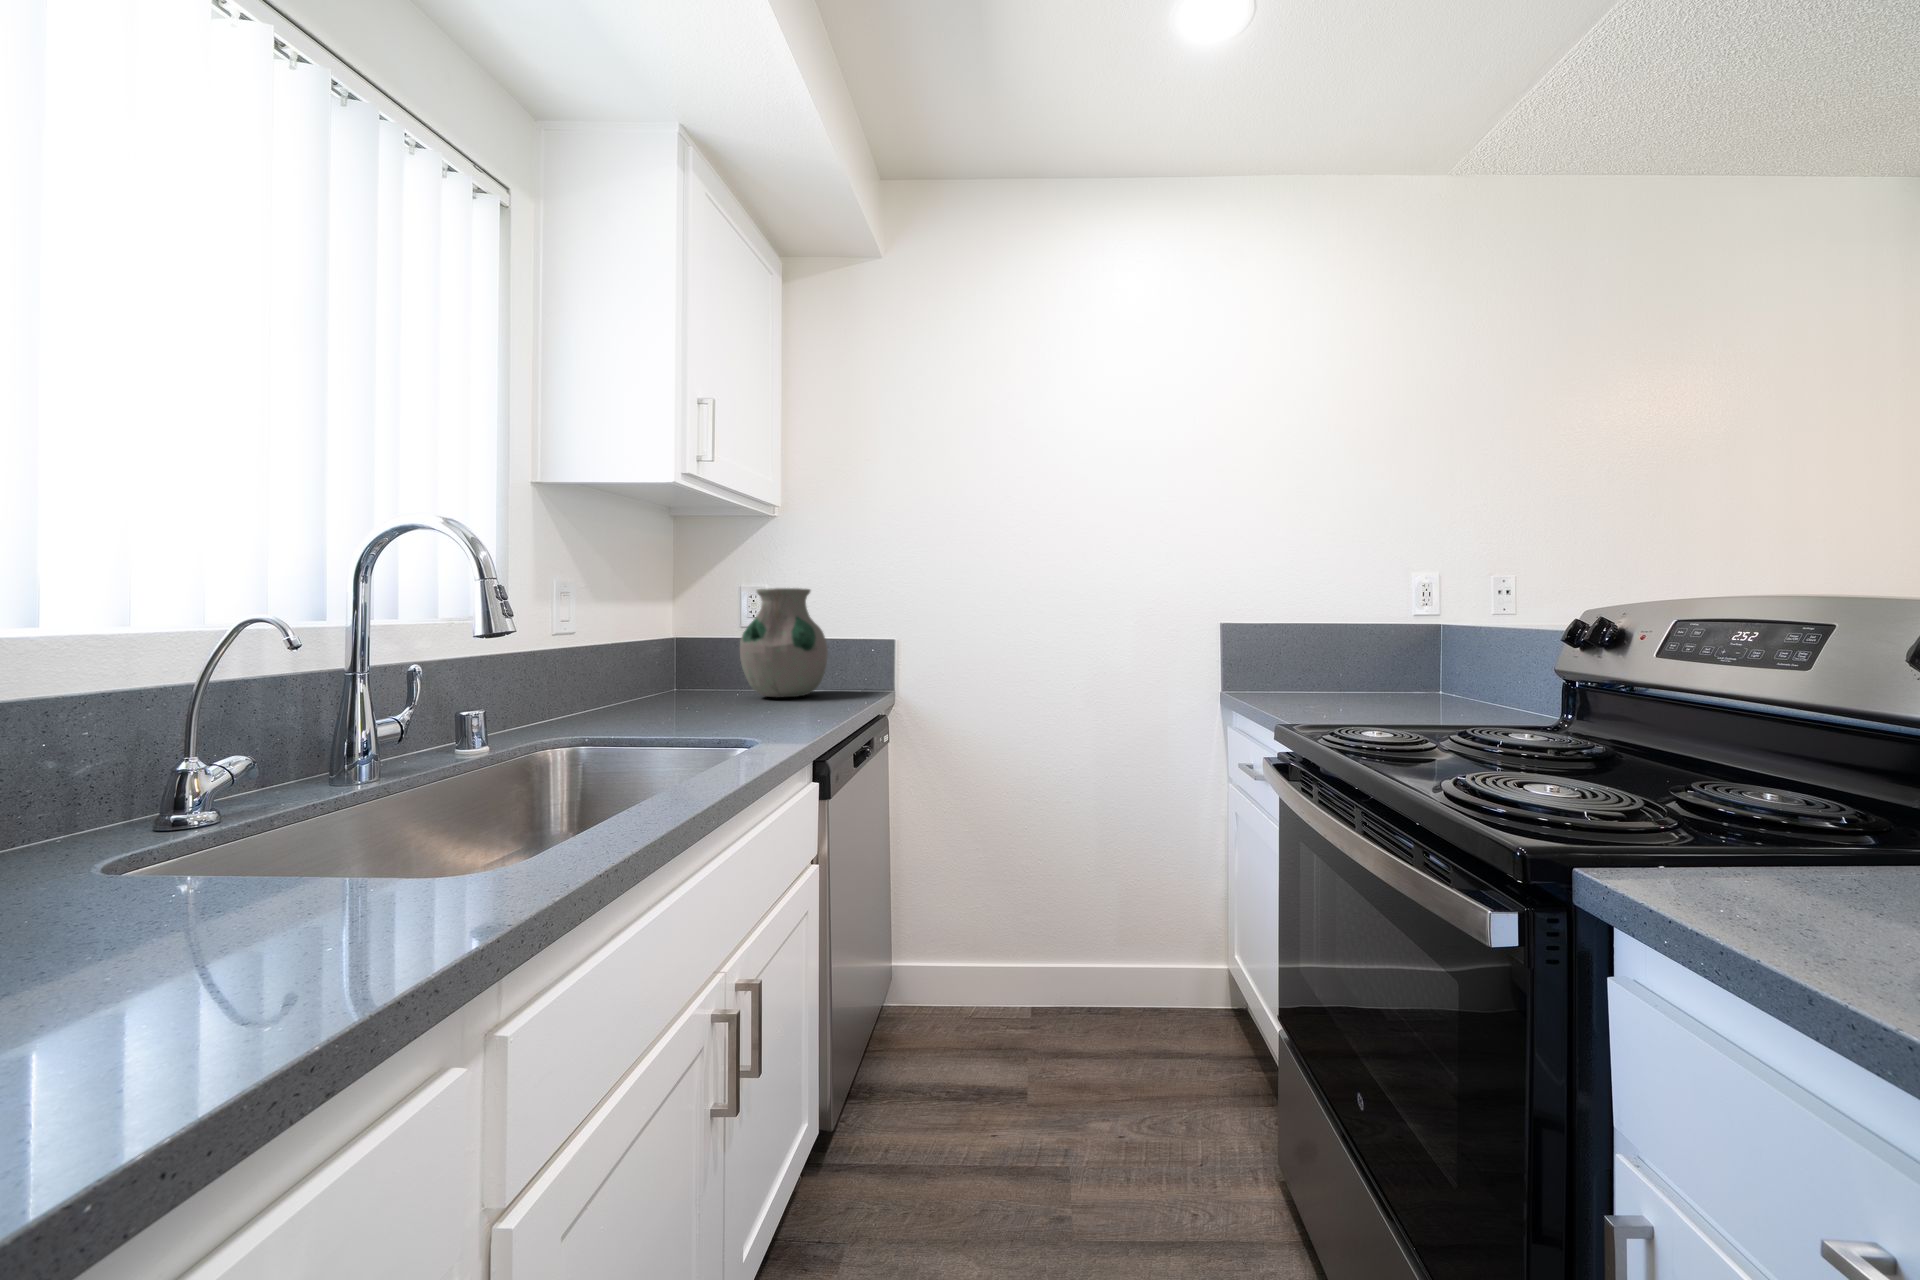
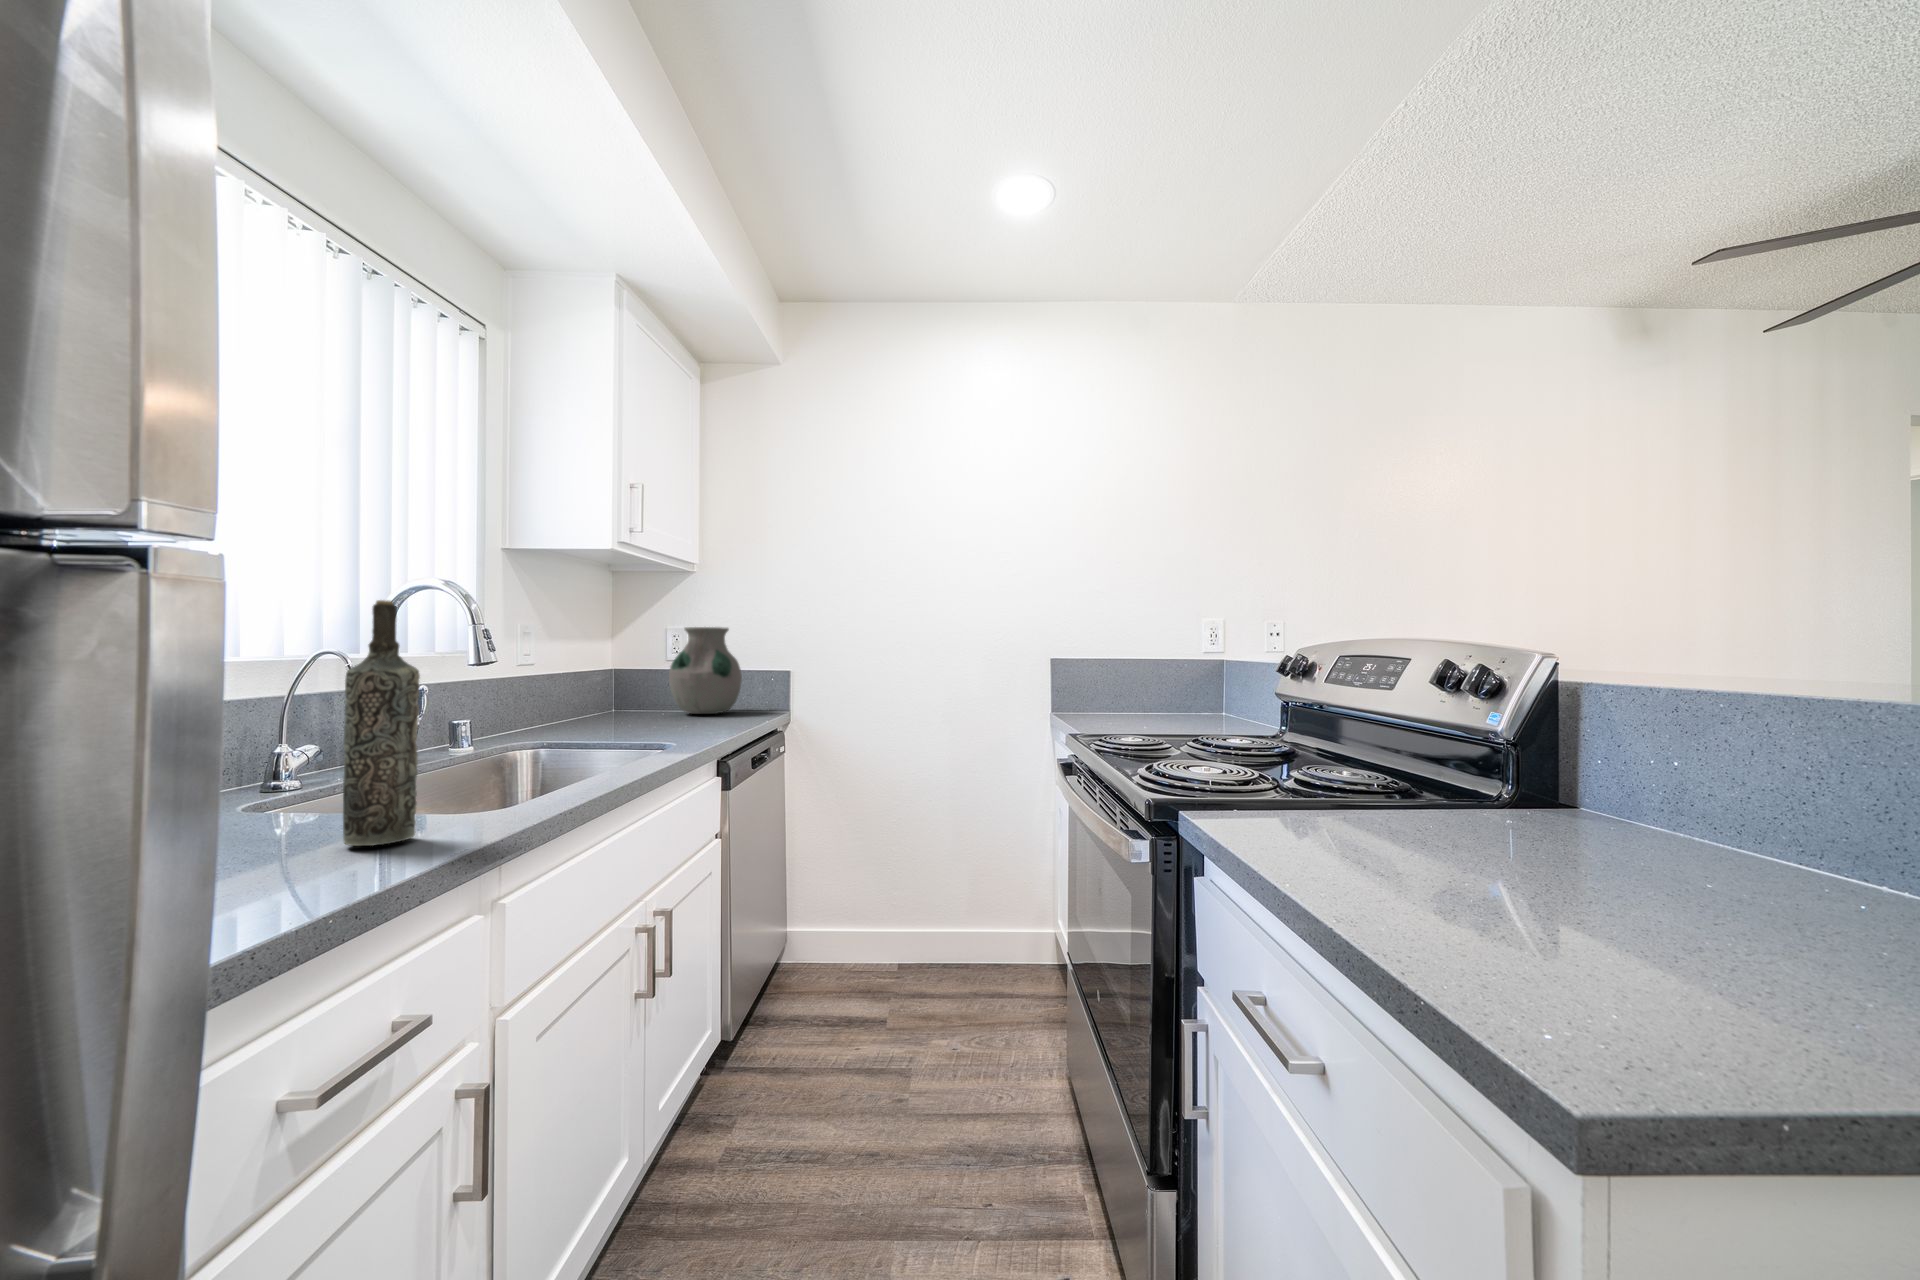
bottle: none [126,485,294,988] -> present [343,600,420,846]

